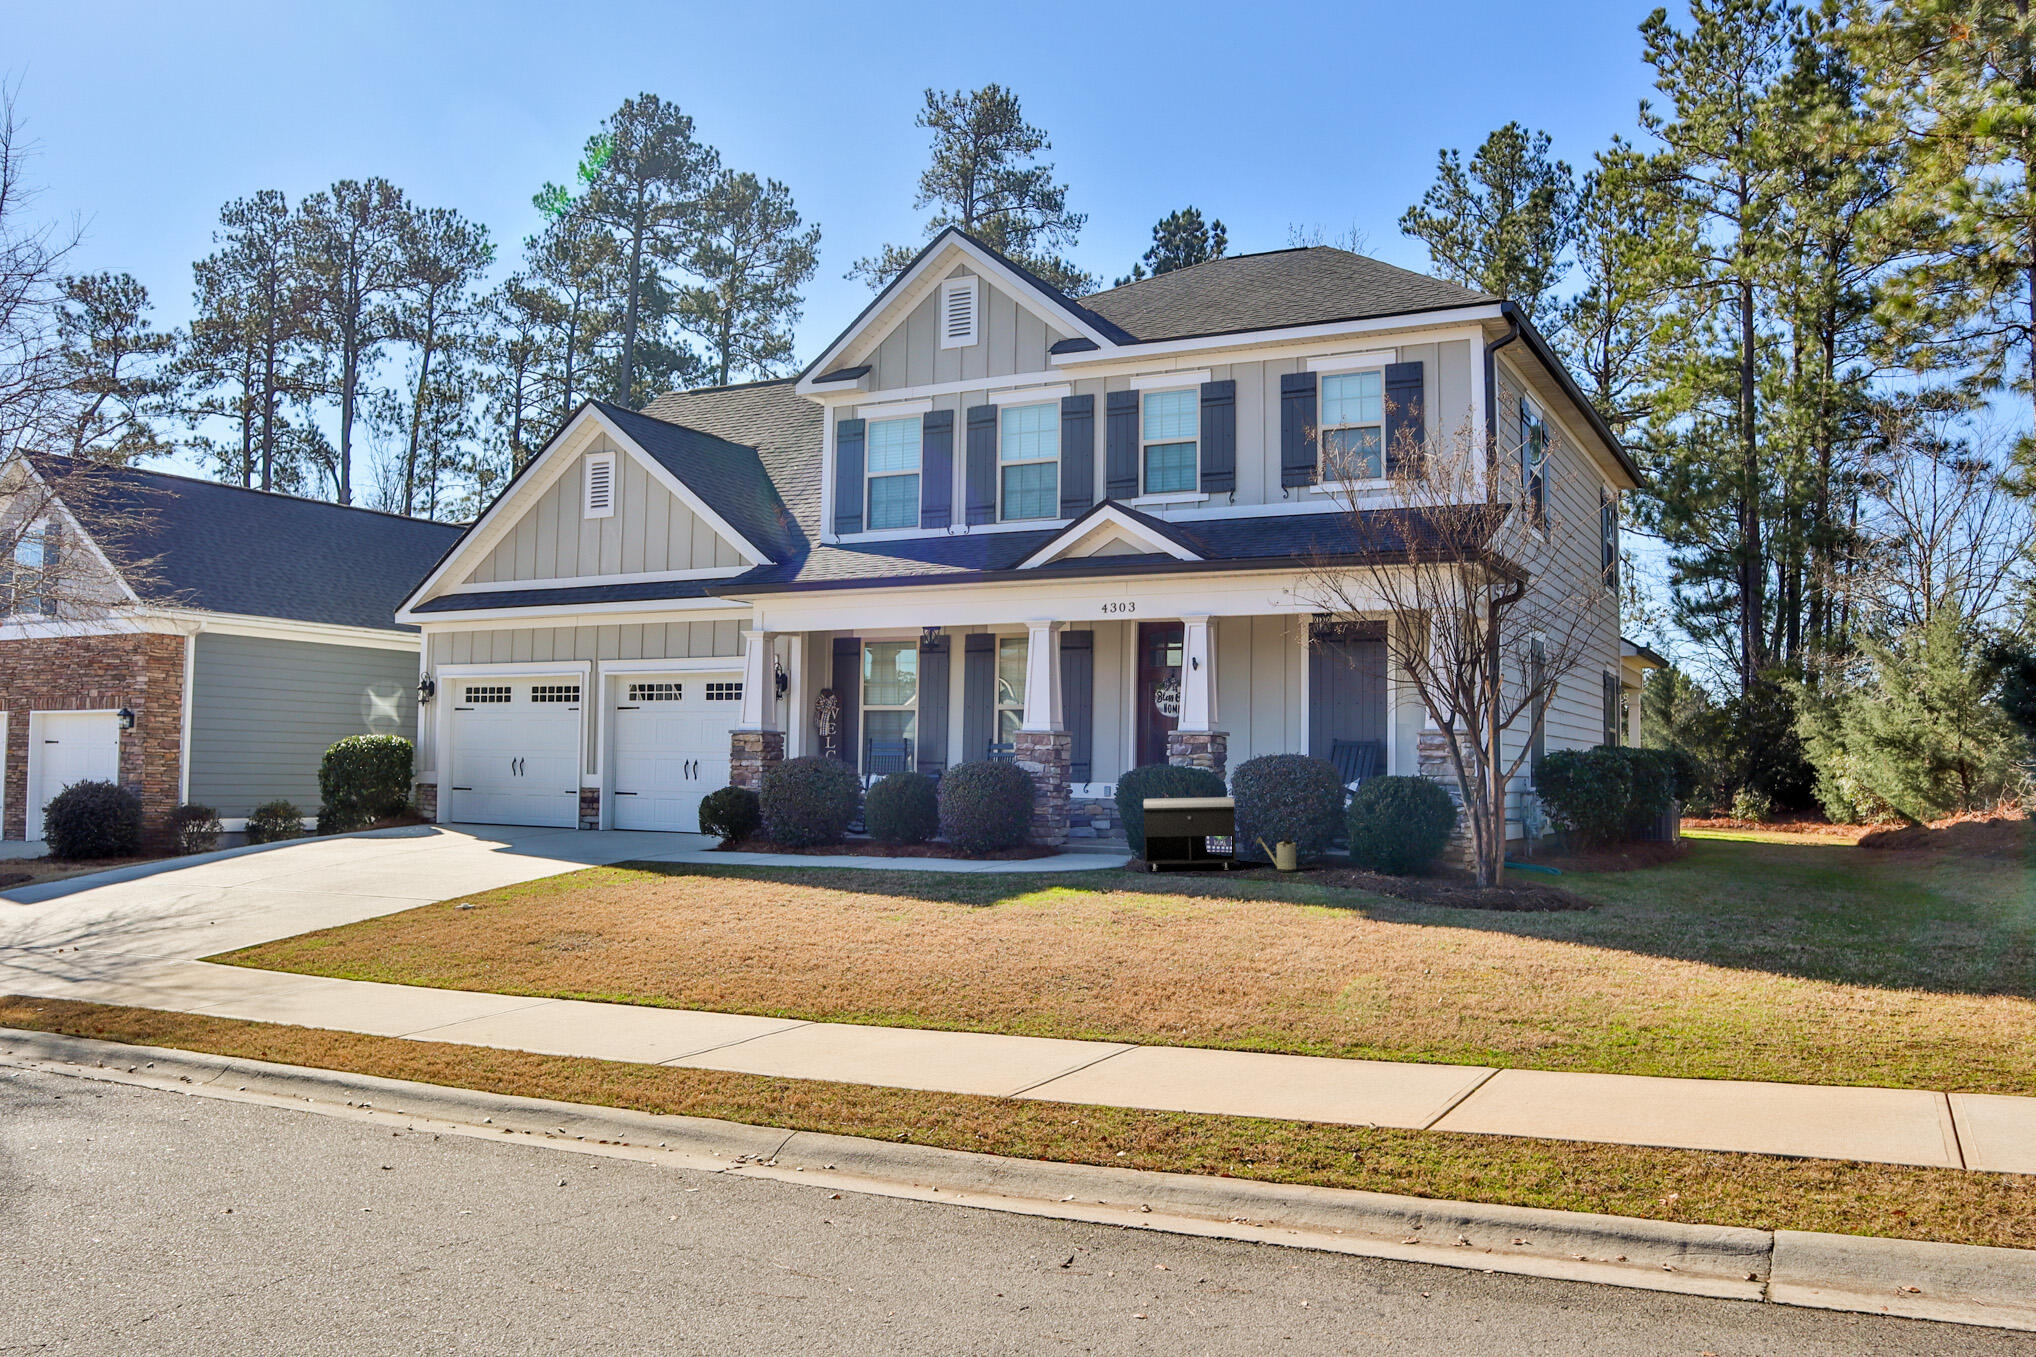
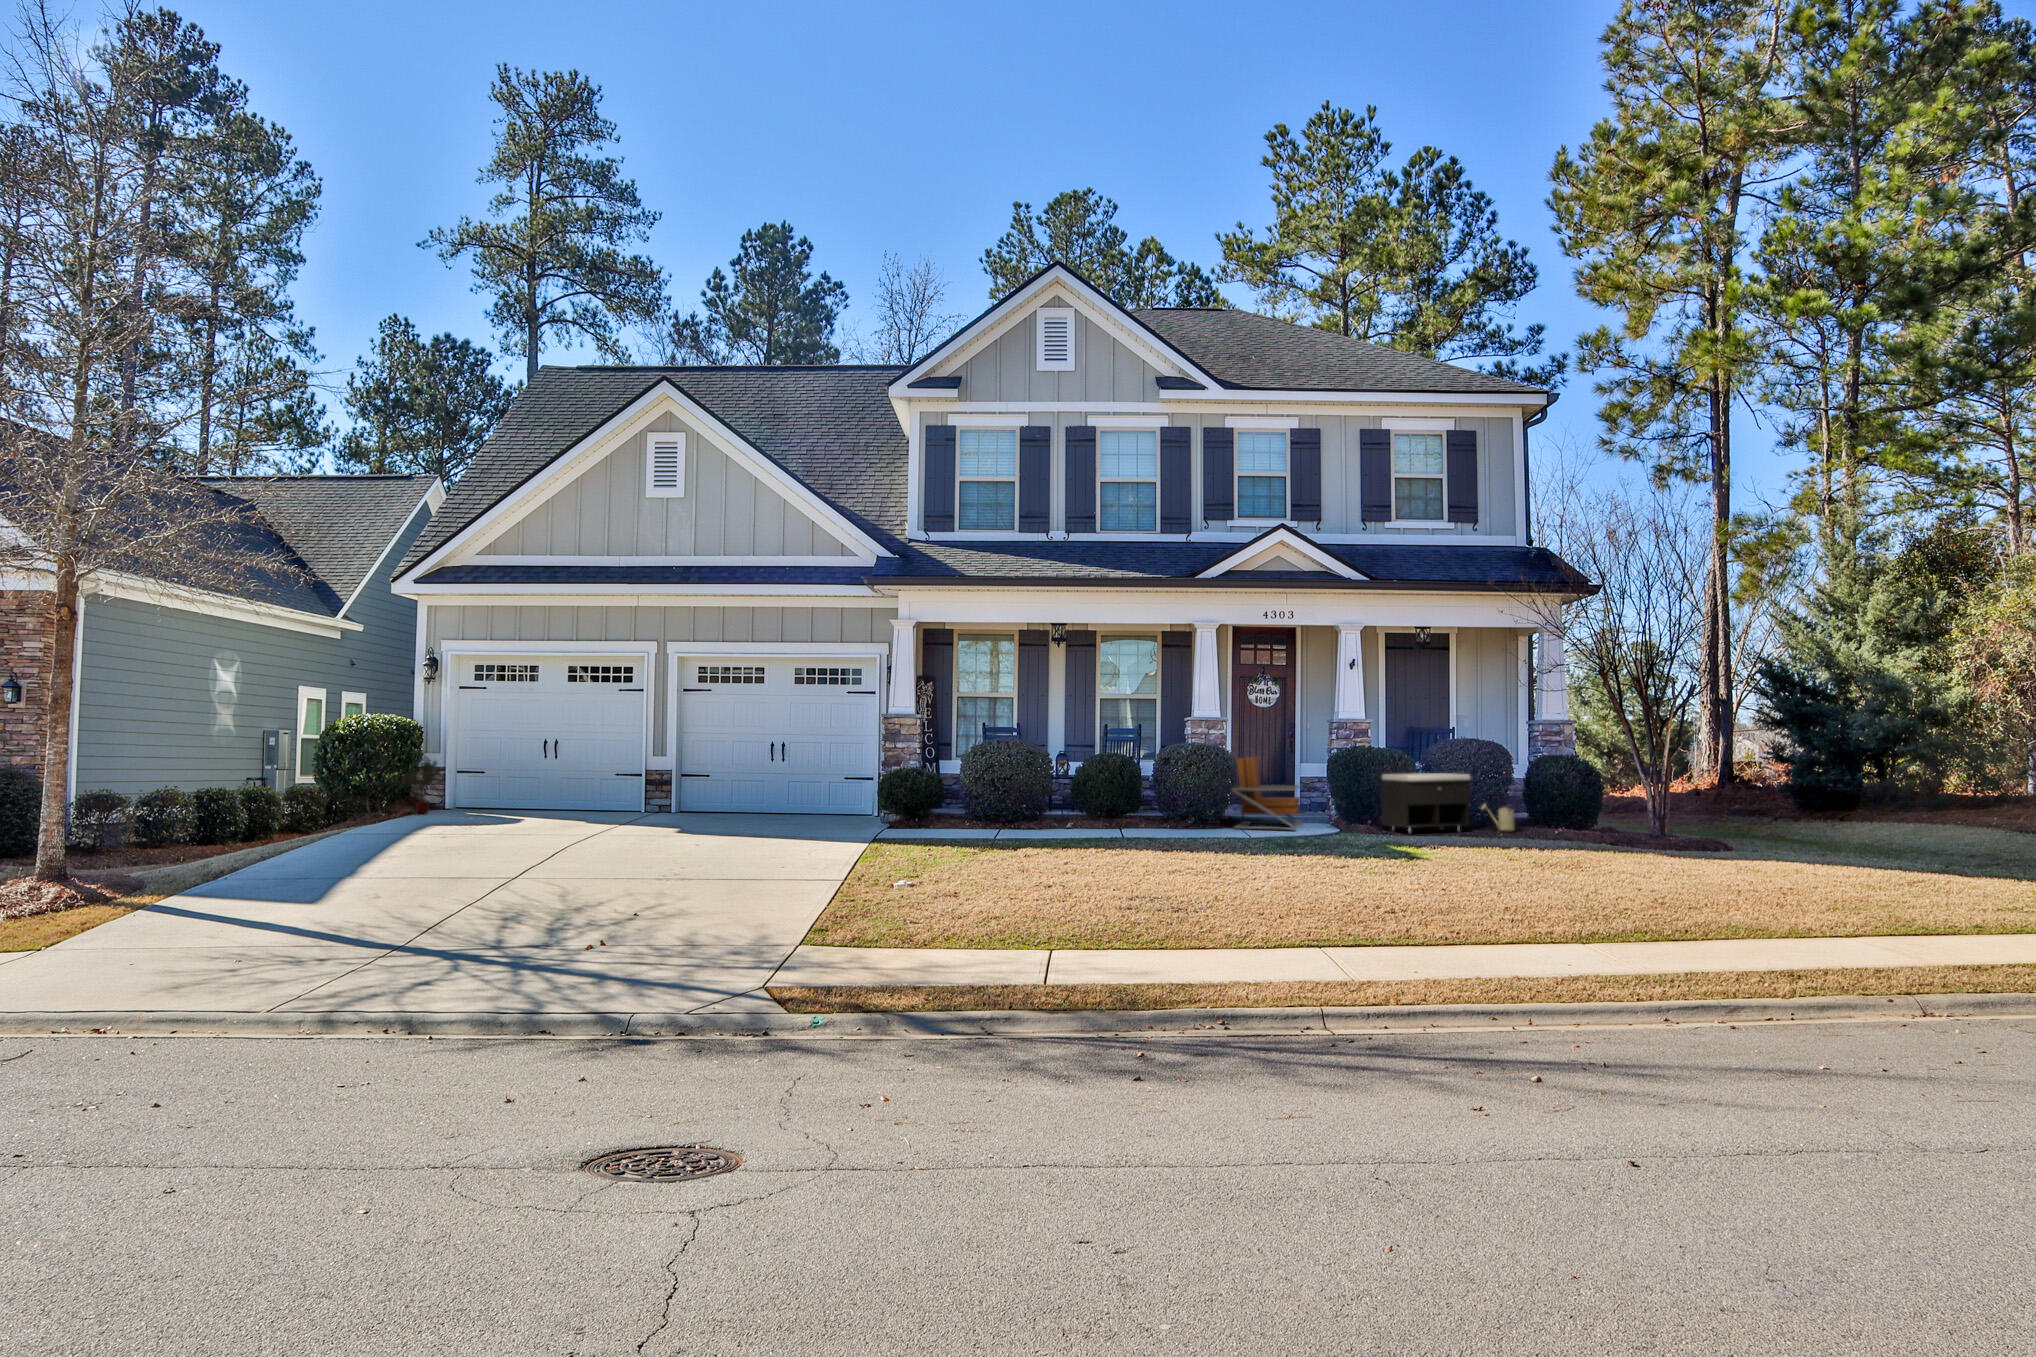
potted tree: none [374,773,414,828] -> present [406,756,439,814]
lounge chair: none [988,776,1100,863] -> present [1231,757,1302,830]

